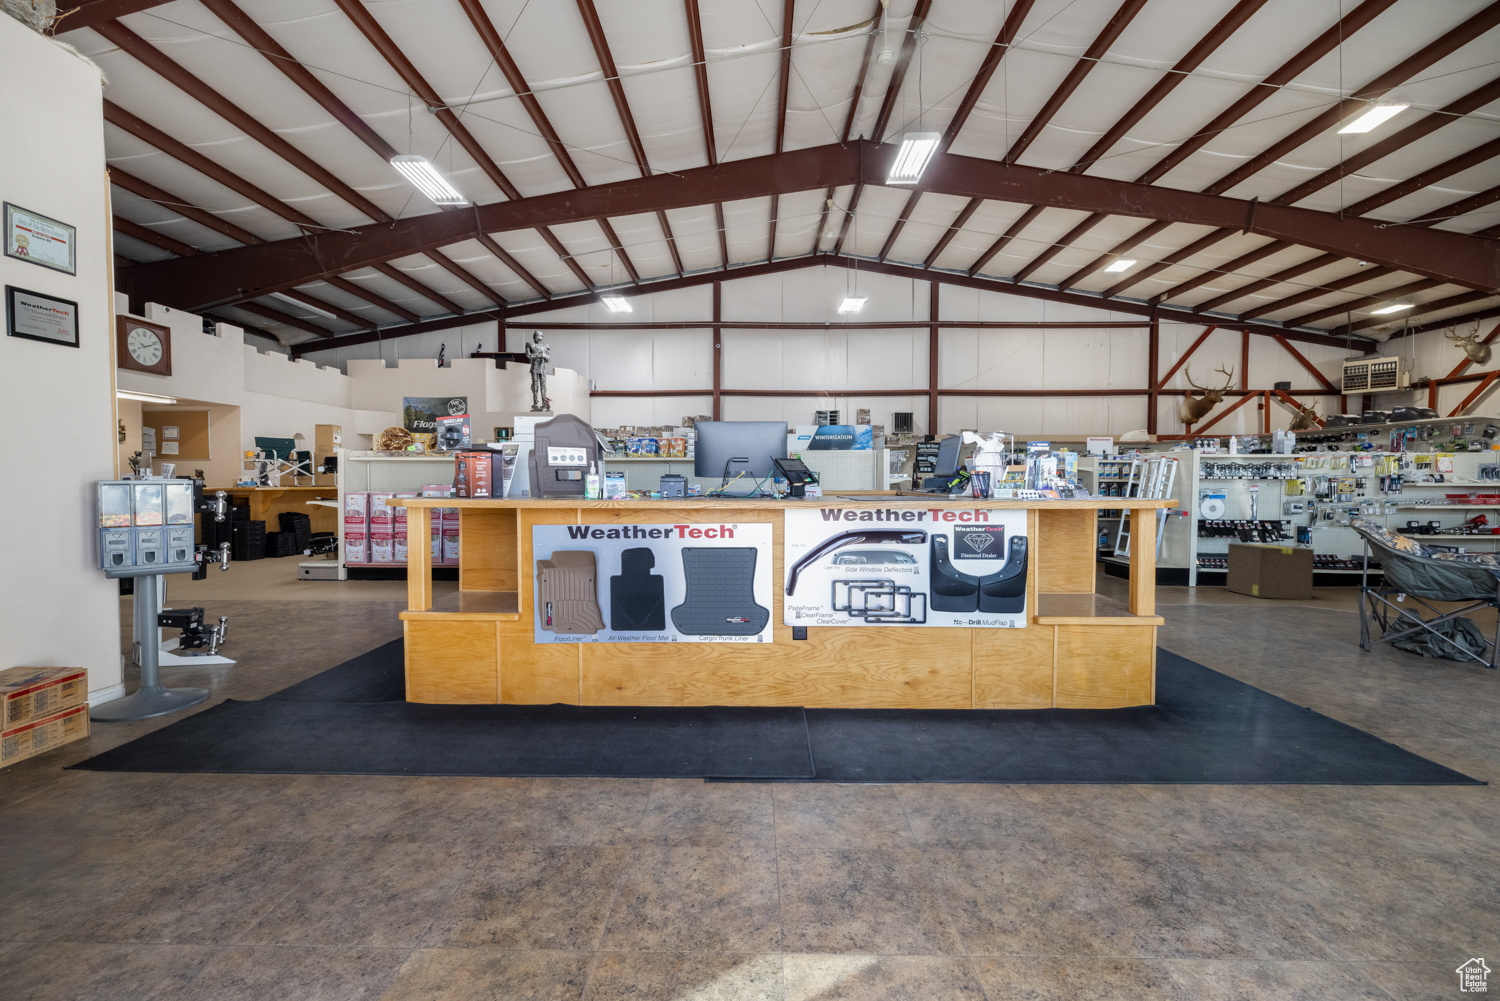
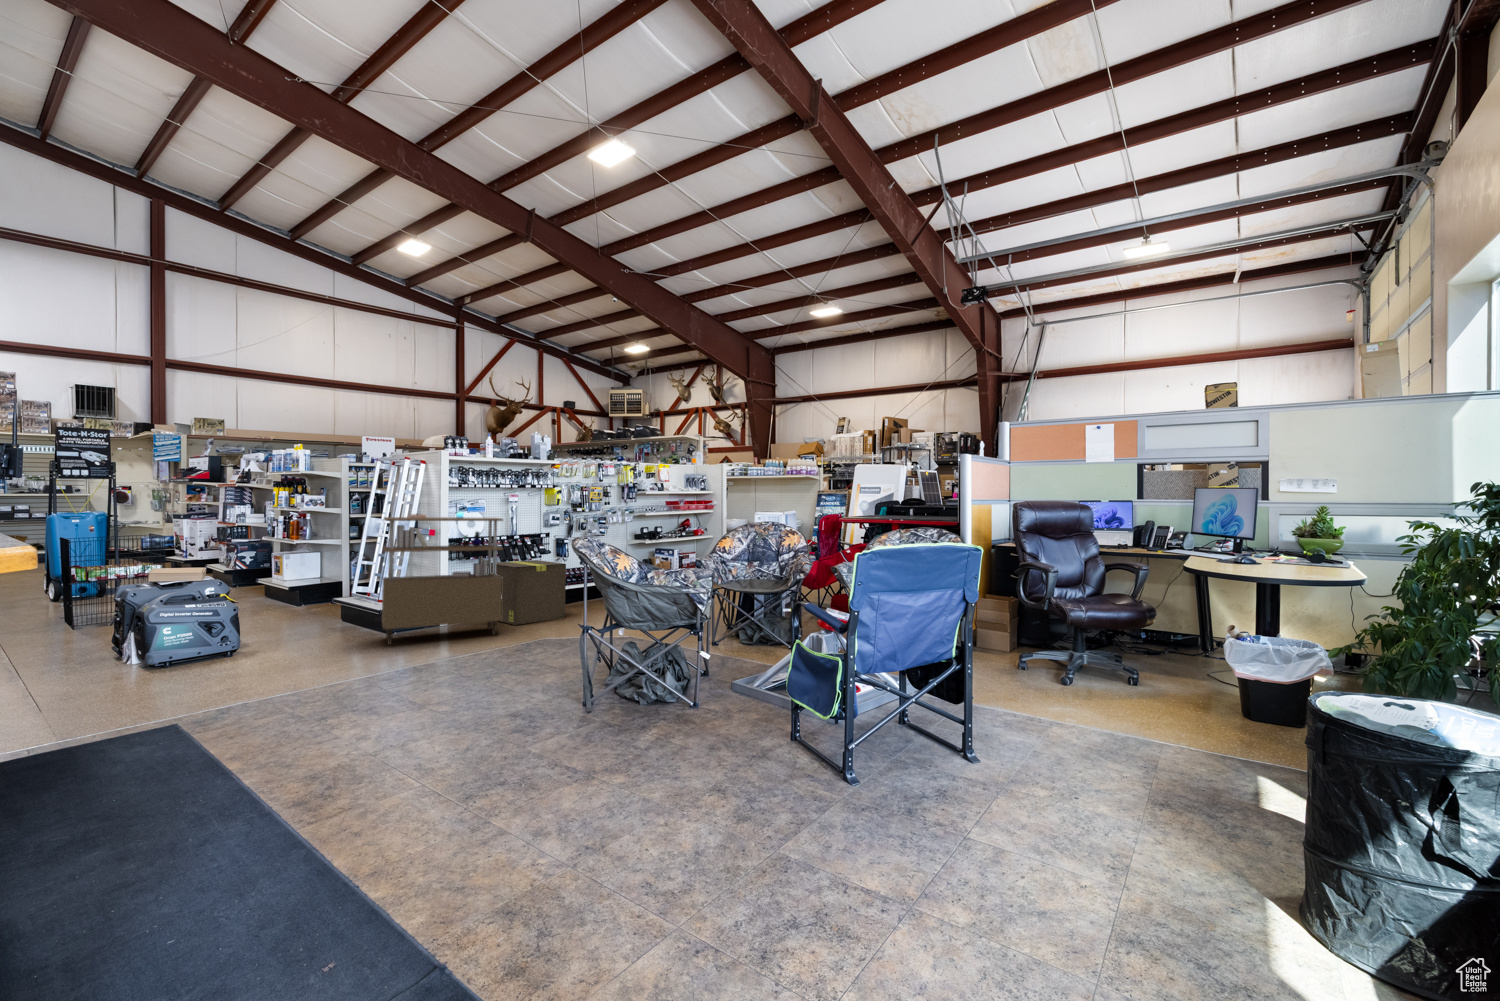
shelving unit: none [1145,498,1254,602] -> present [382,511,503,644]

